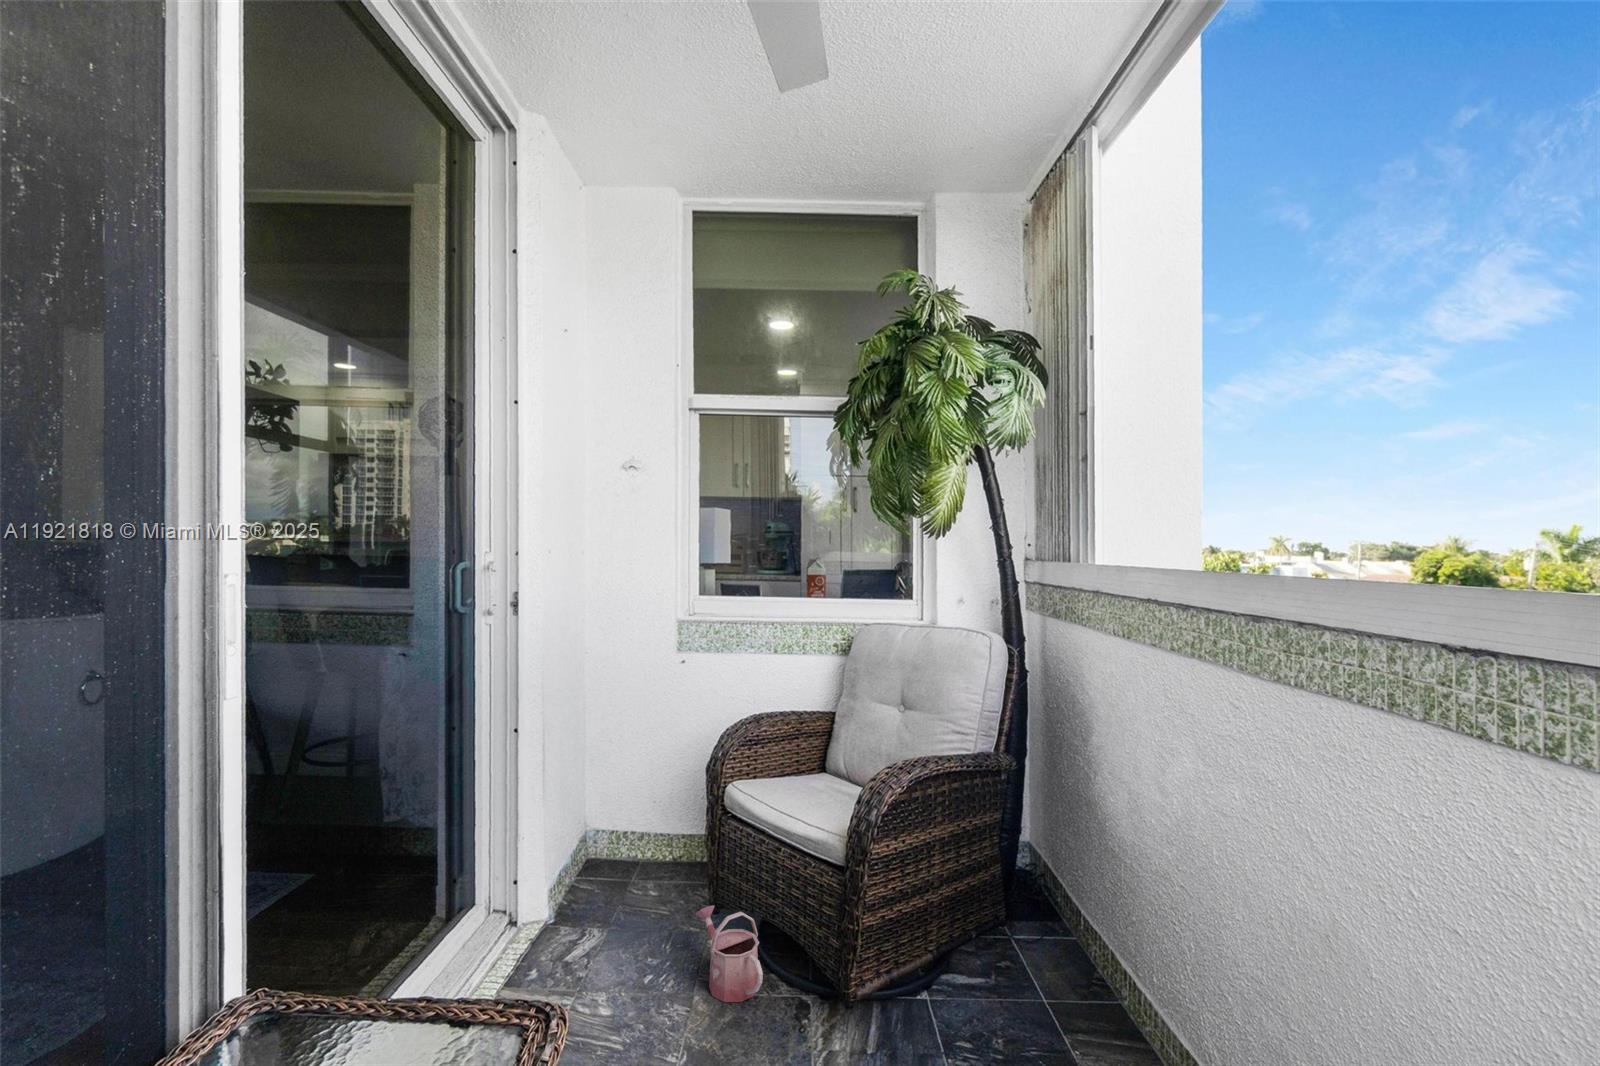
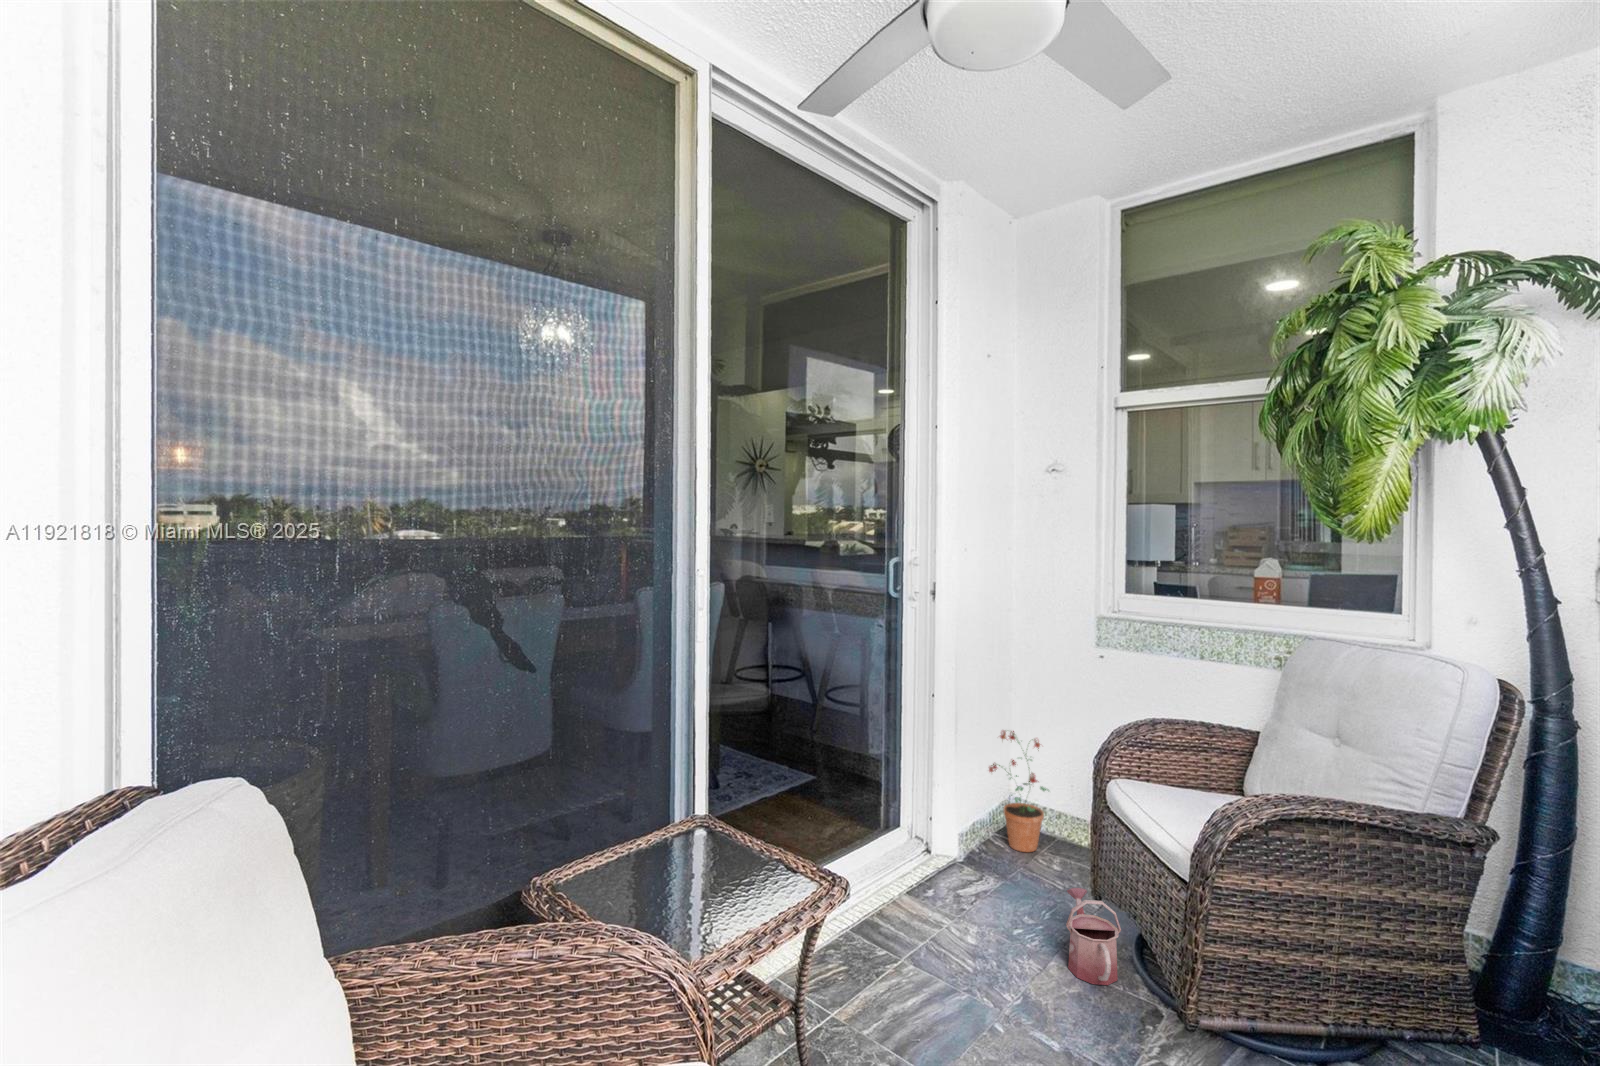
potted plant: none [573,755,641,889] -> present [989,730,1048,852]

